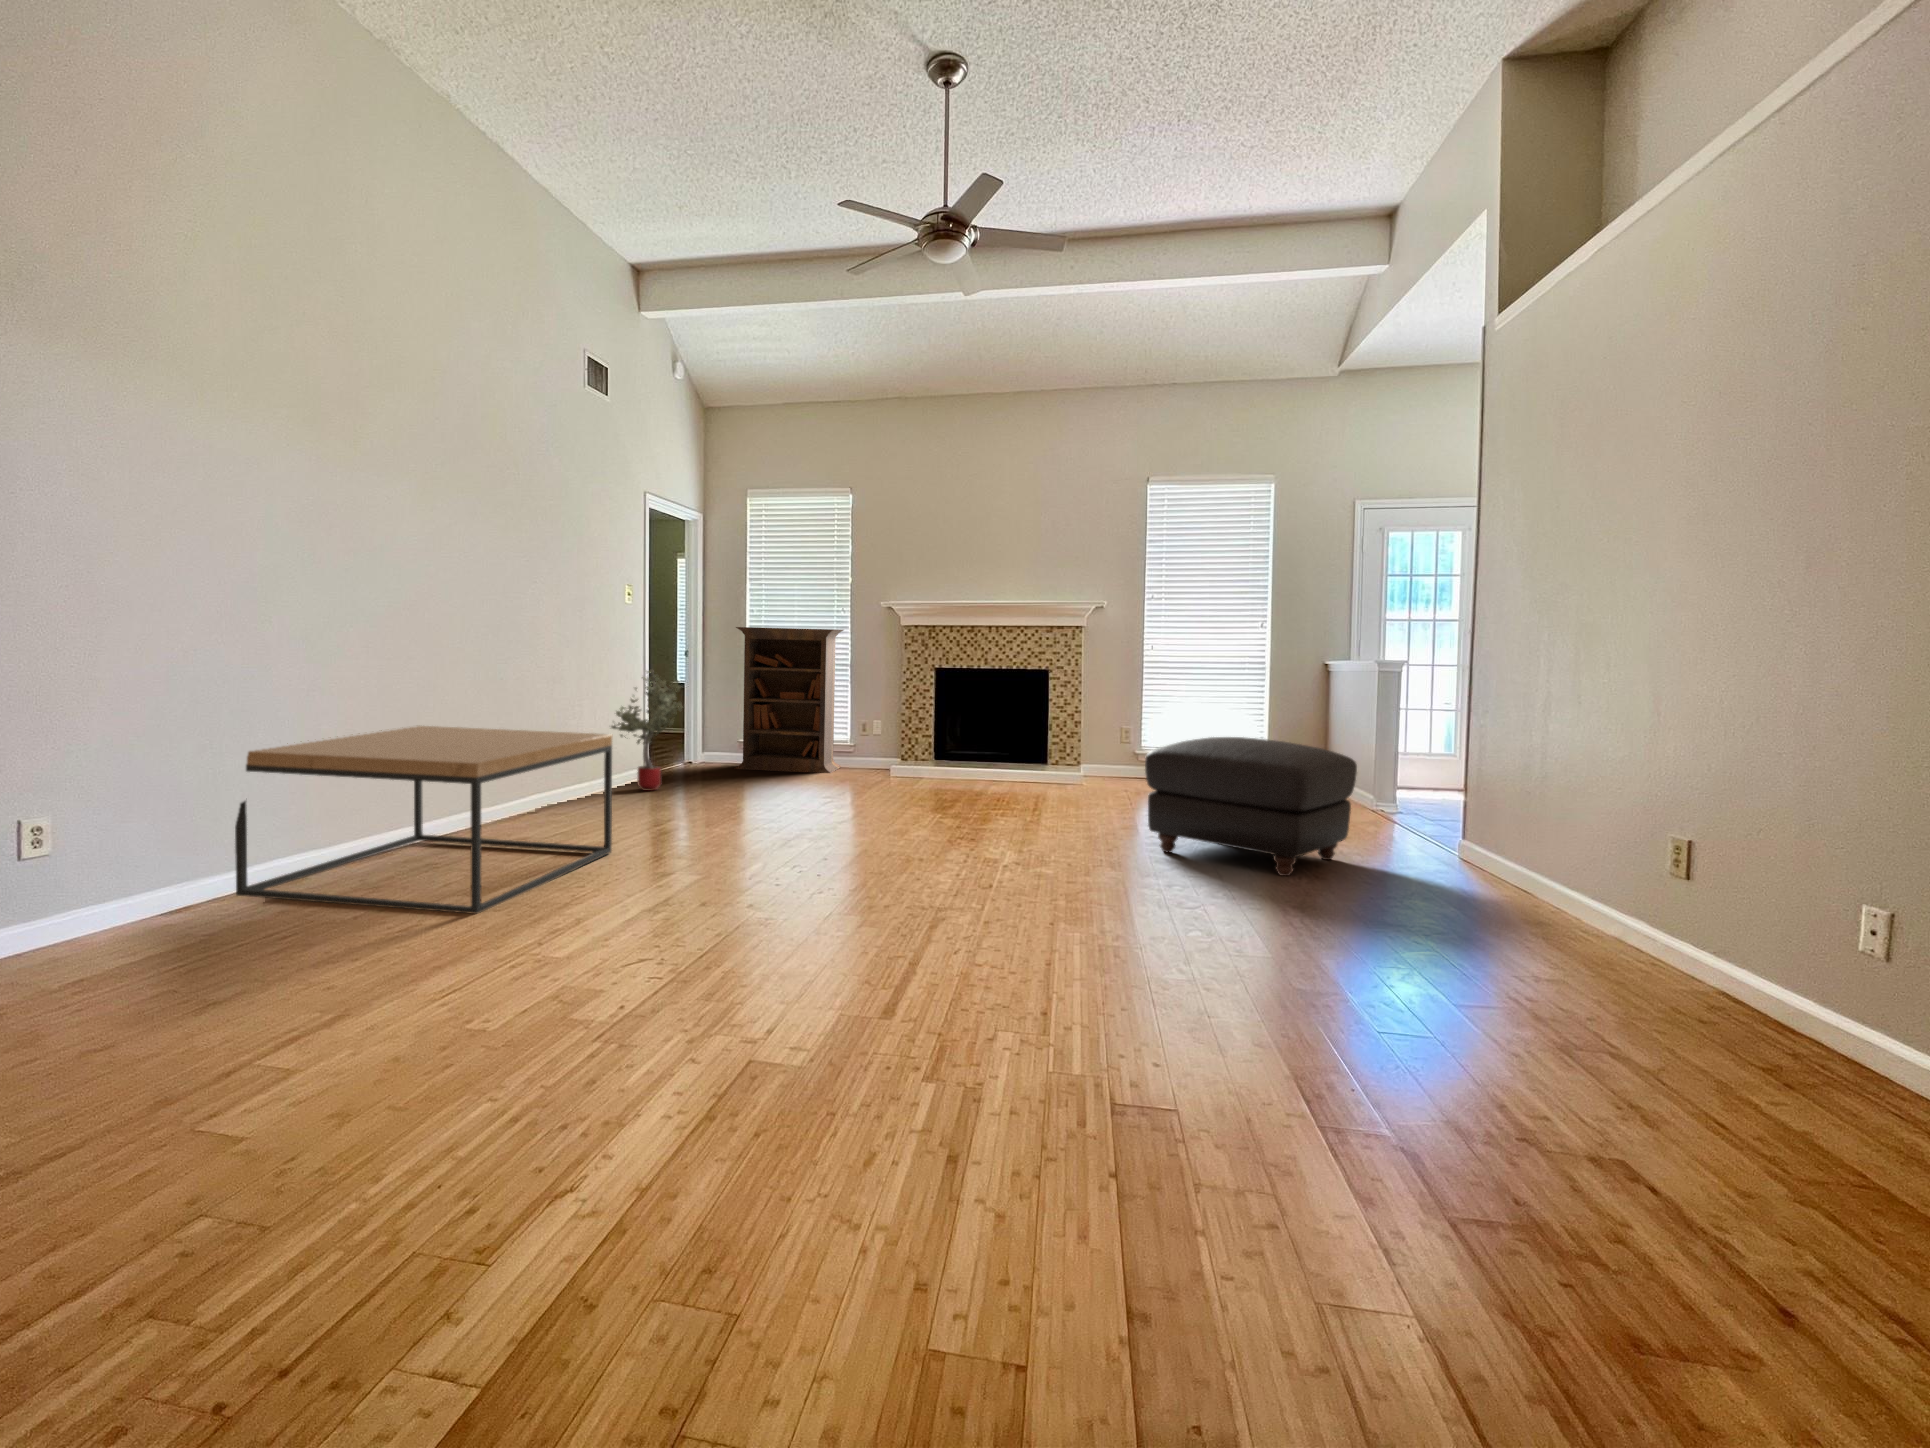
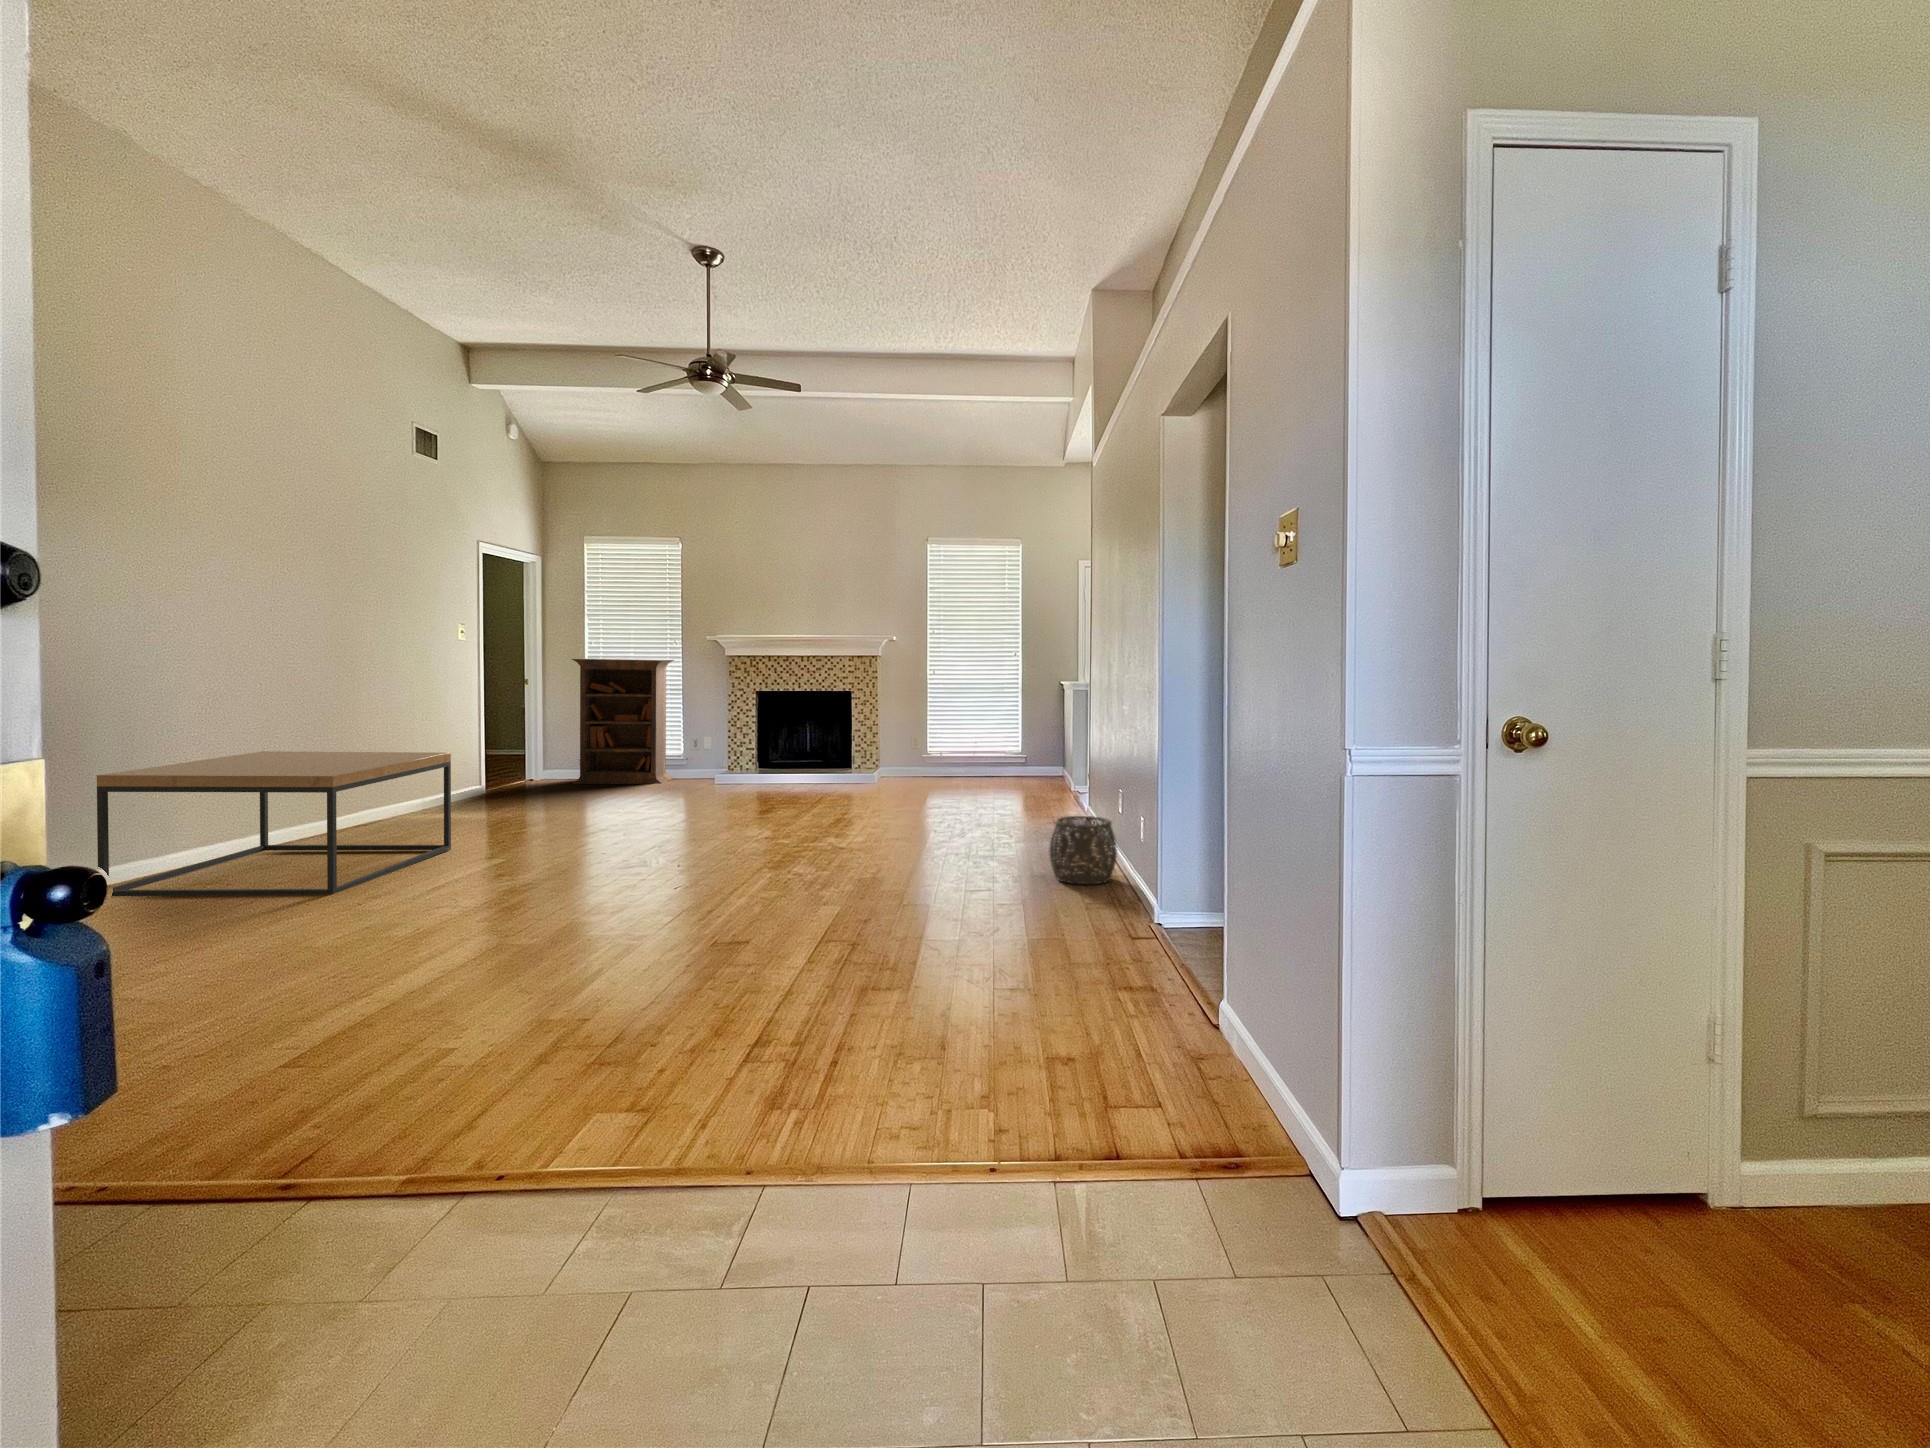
potted tree: present [611,669,683,791] -> none [447,697,521,804]
ottoman: present [1145,737,1357,876] -> none [893,739,1041,836]
woven basket: none [1461,872,1595,993] -> present [1049,816,1117,885]

